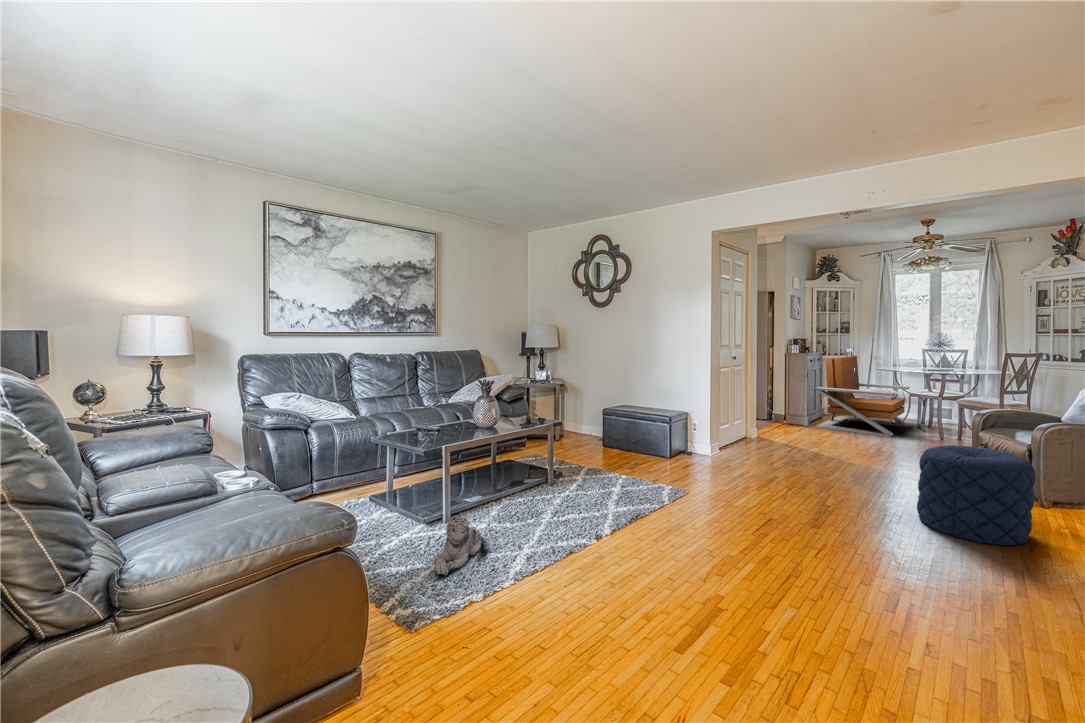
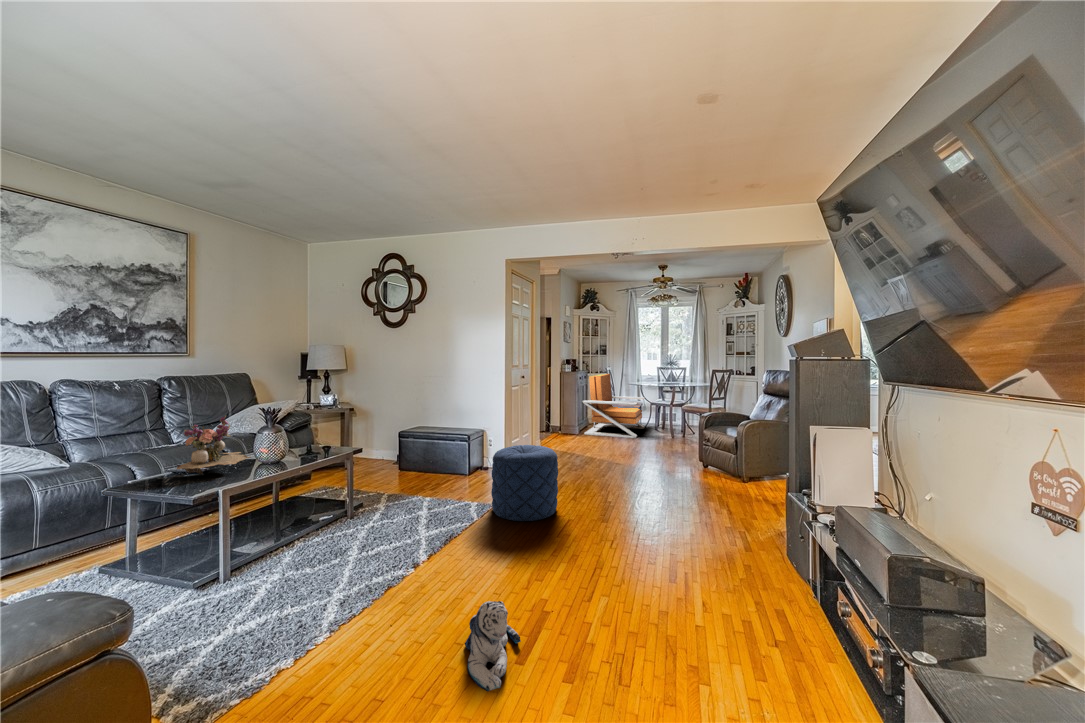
flower arrangement: none [417,384,469,432] -> present [177,416,251,474]
pouf: present [917,445,1036,545] -> present [491,445,558,521]
plush toy: present [435,517,489,575] -> present [465,601,521,691]

